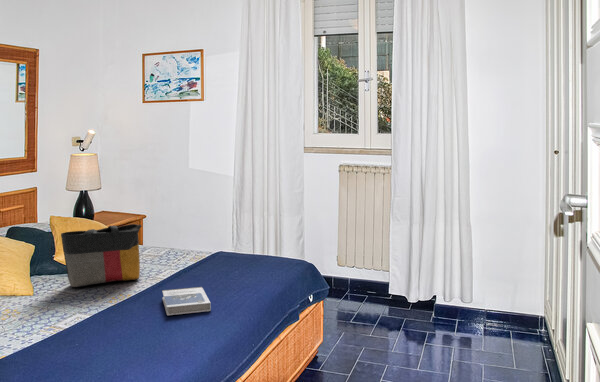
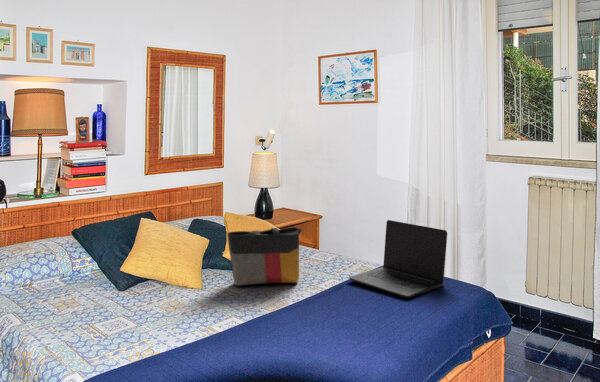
laptop: none [191,213,280,281] -> present [349,220,447,298]
hardback book: present [162,287,211,315] -> none [316,300,363,331]

